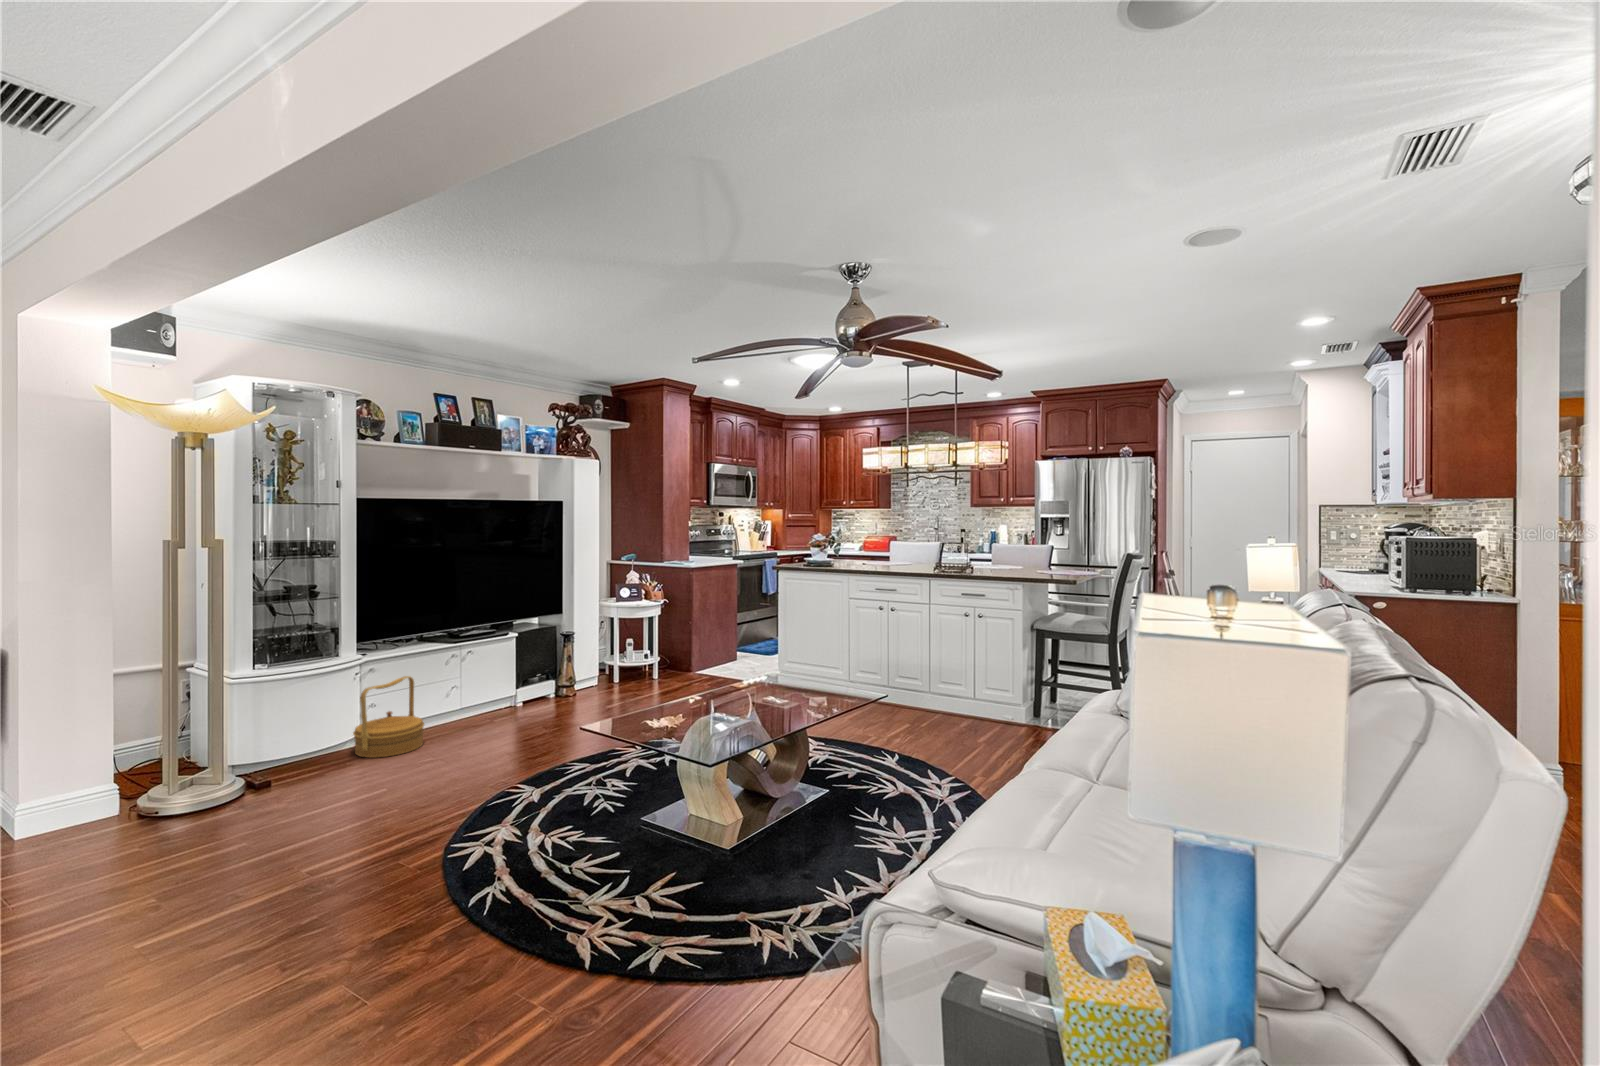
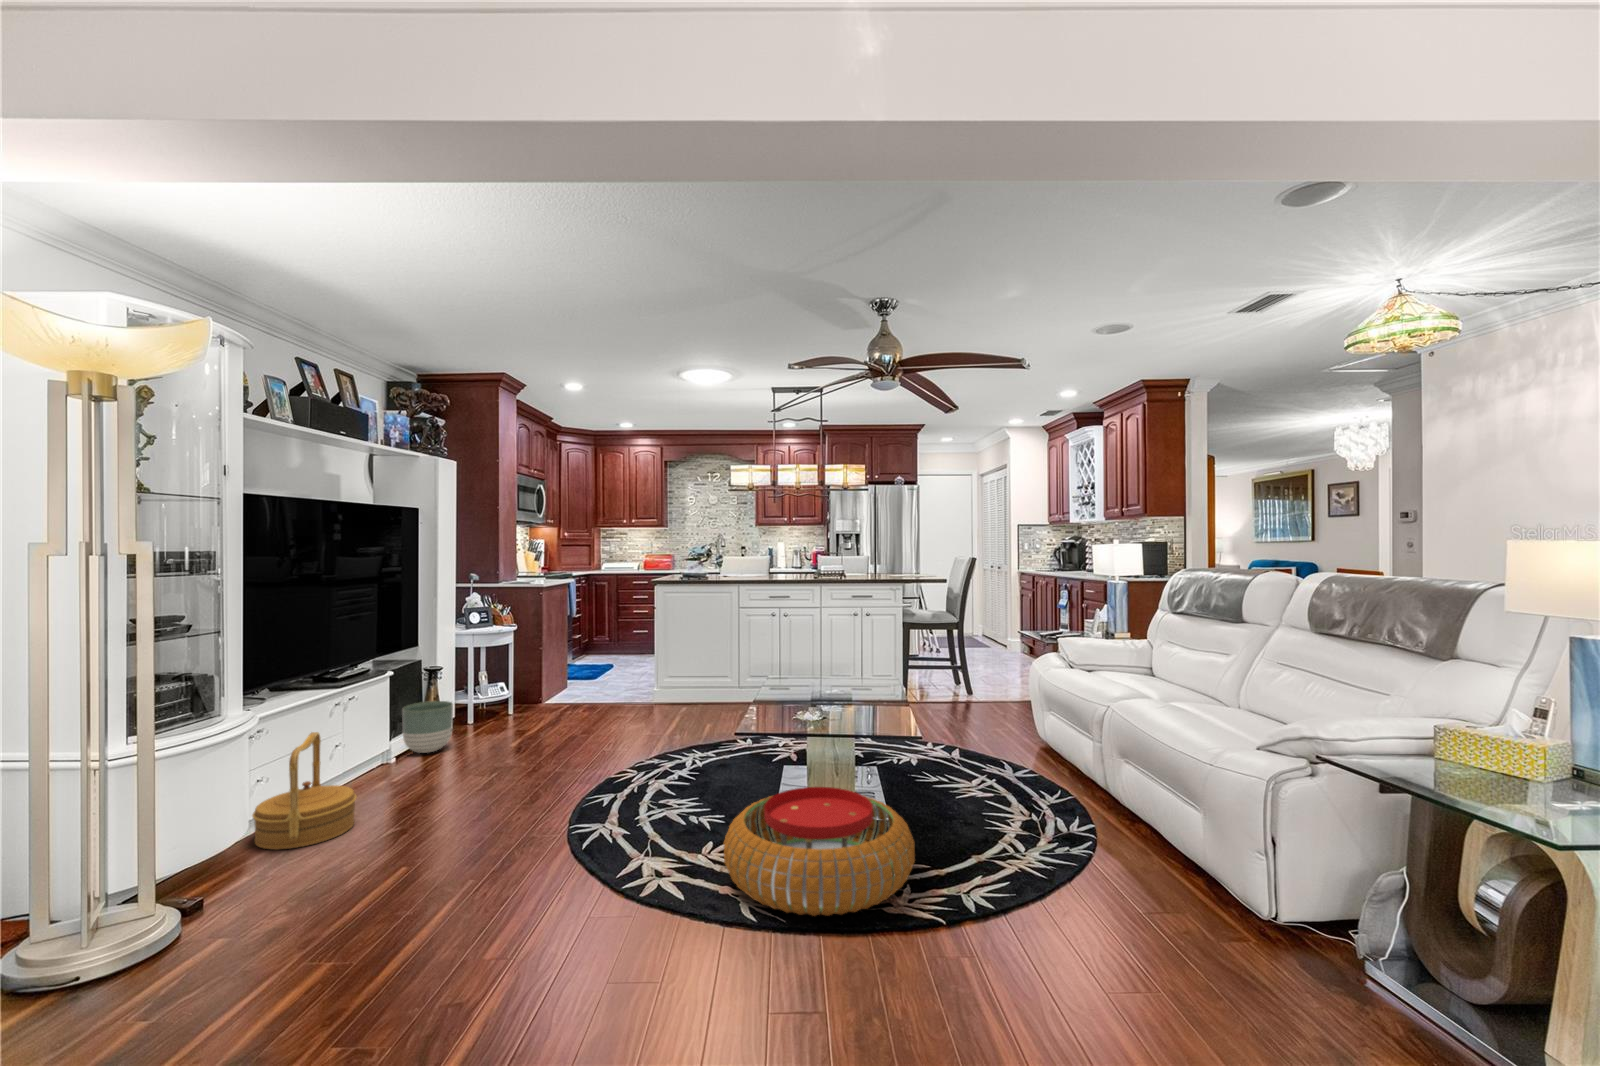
planter: none [526,661,564,702] -> present [402,701,453,753]
pouf: none [480,794,679,927] -> present [724,787,915,916]

